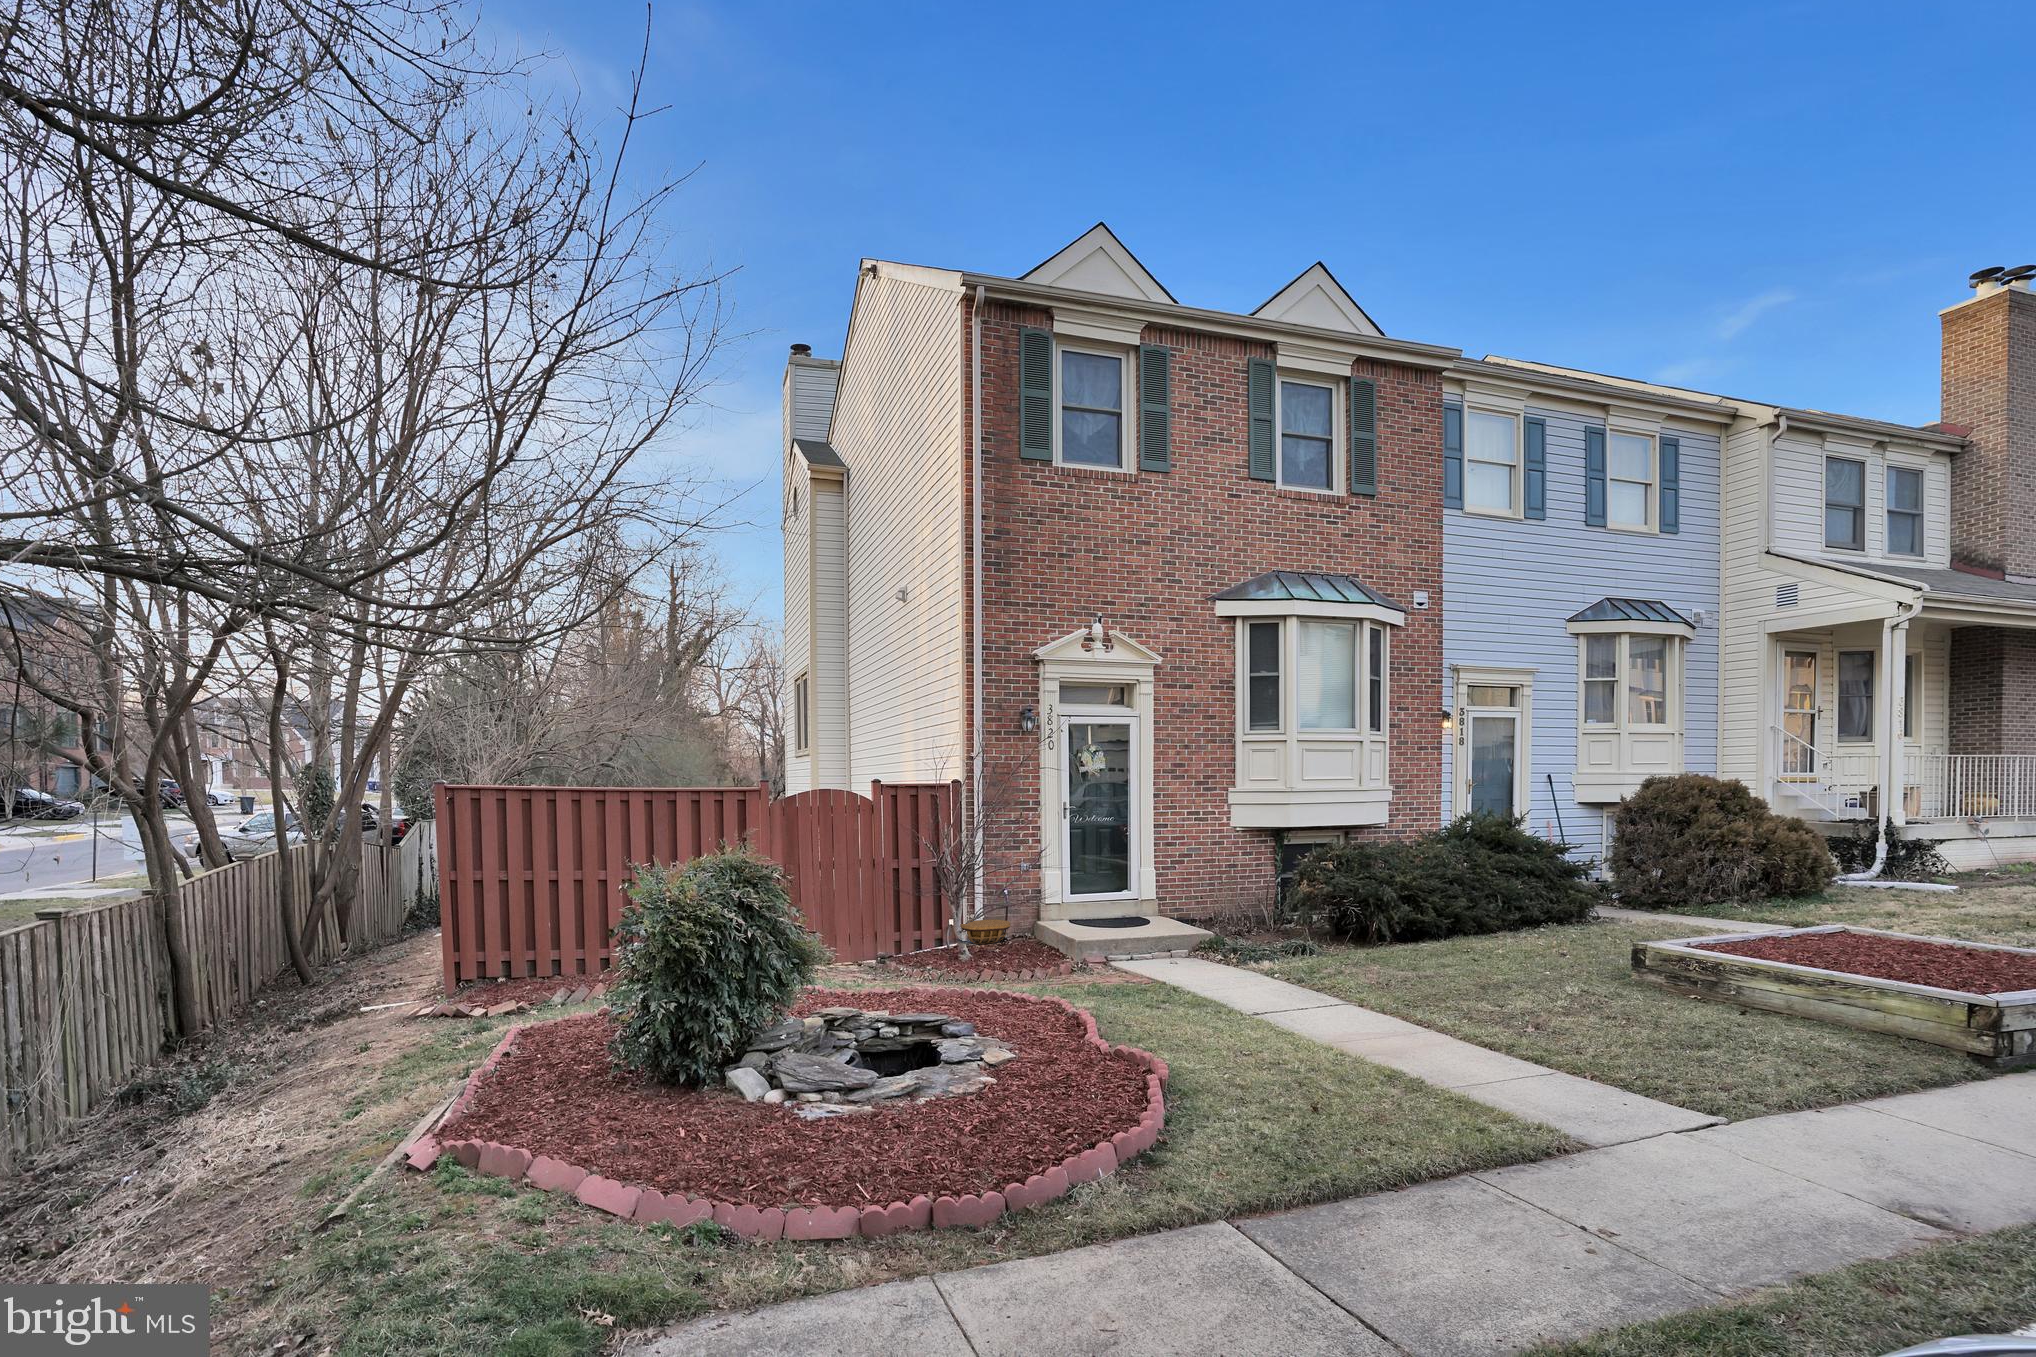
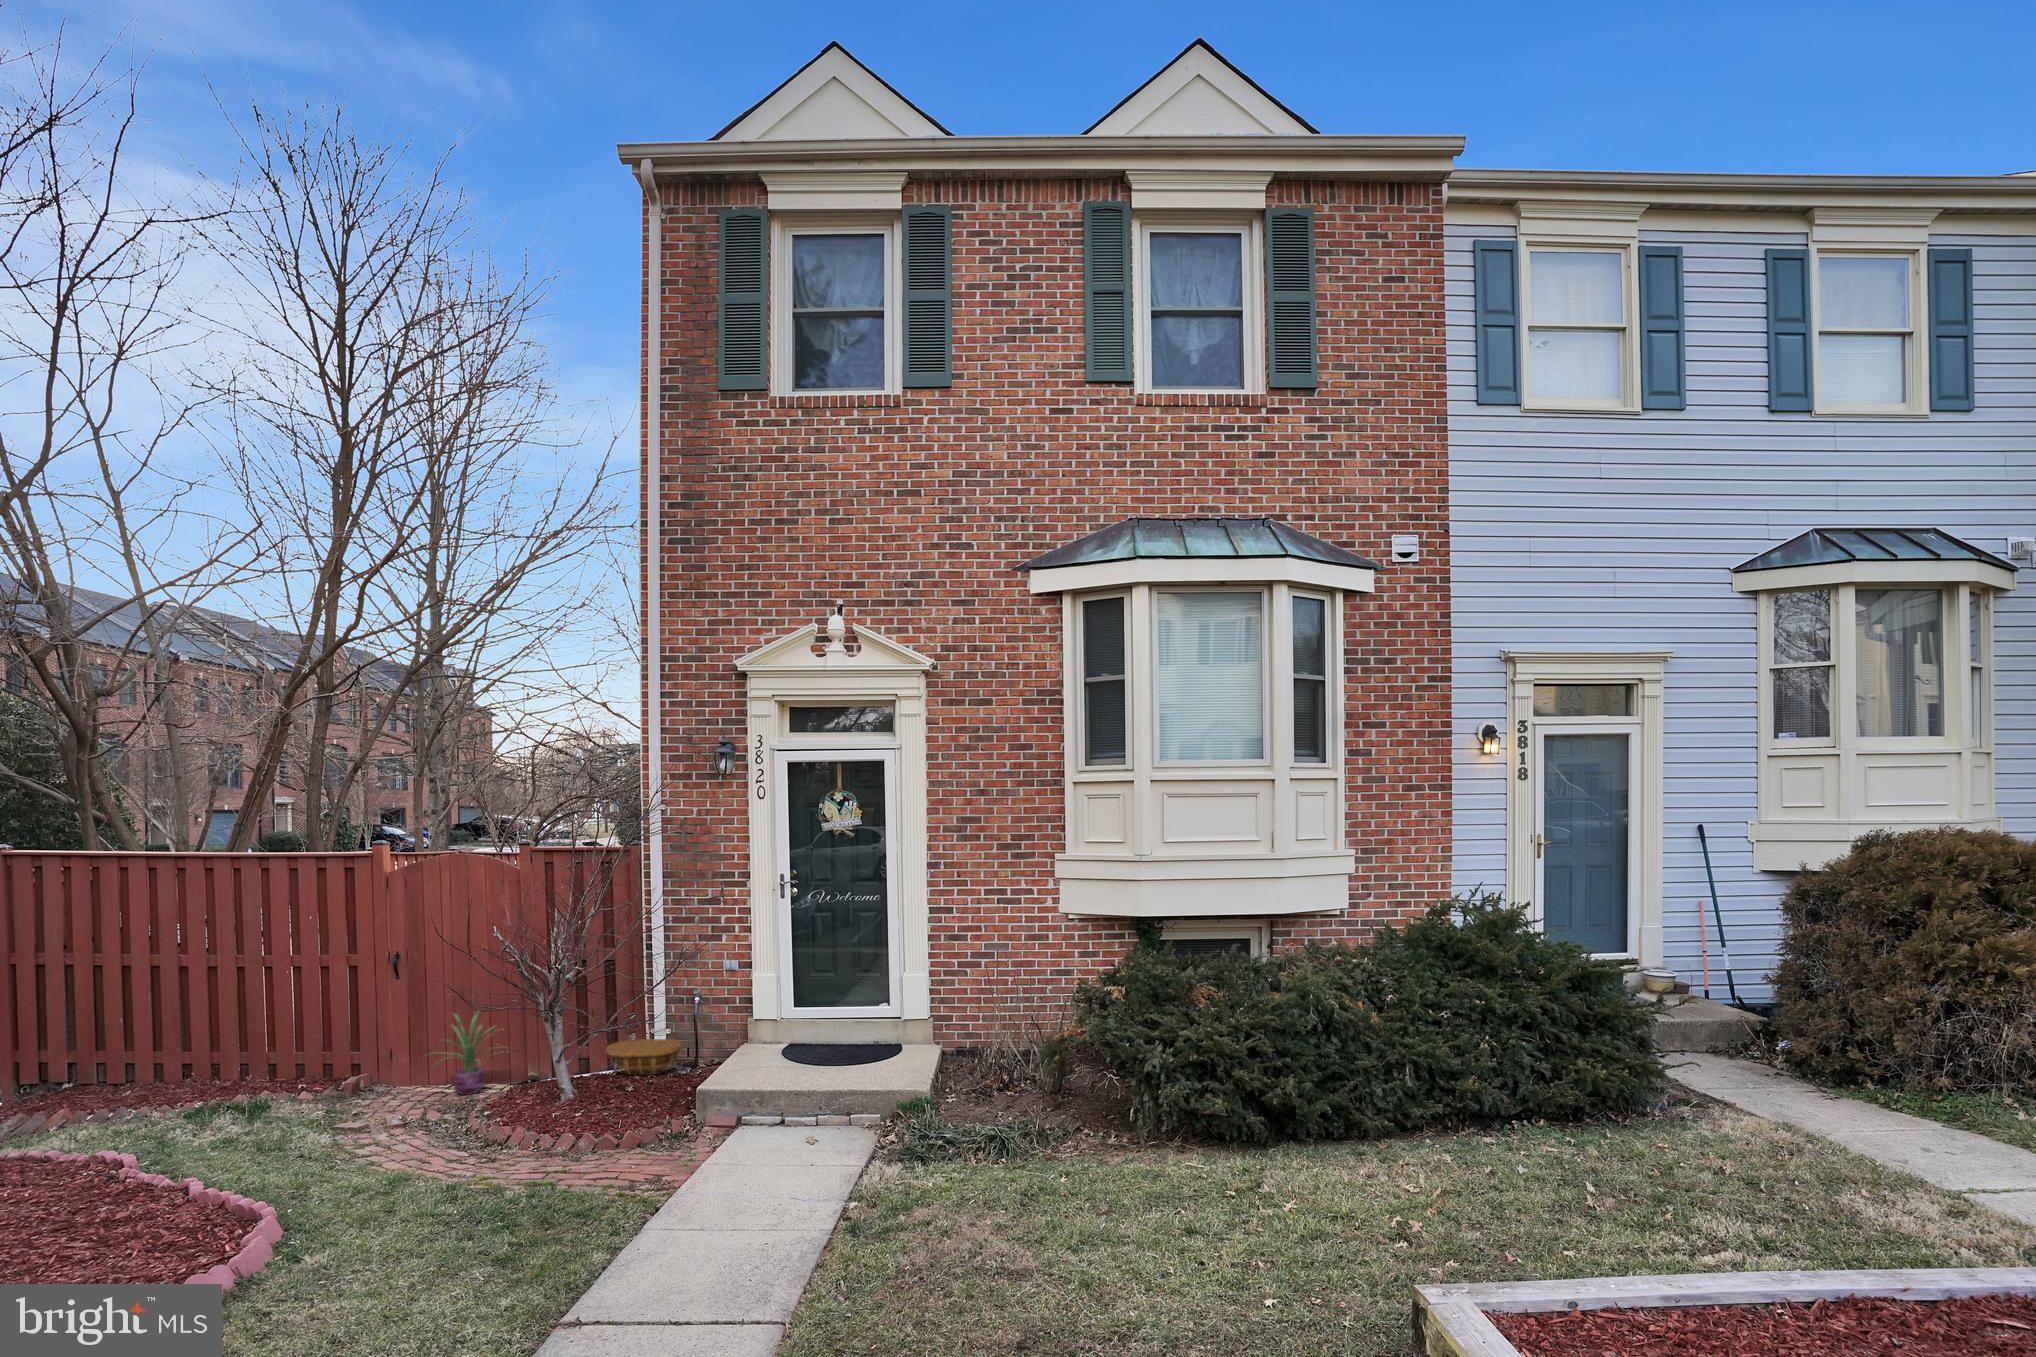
decorative plant: none [863,899,919,959] -> present [434,1011,490,1095]

